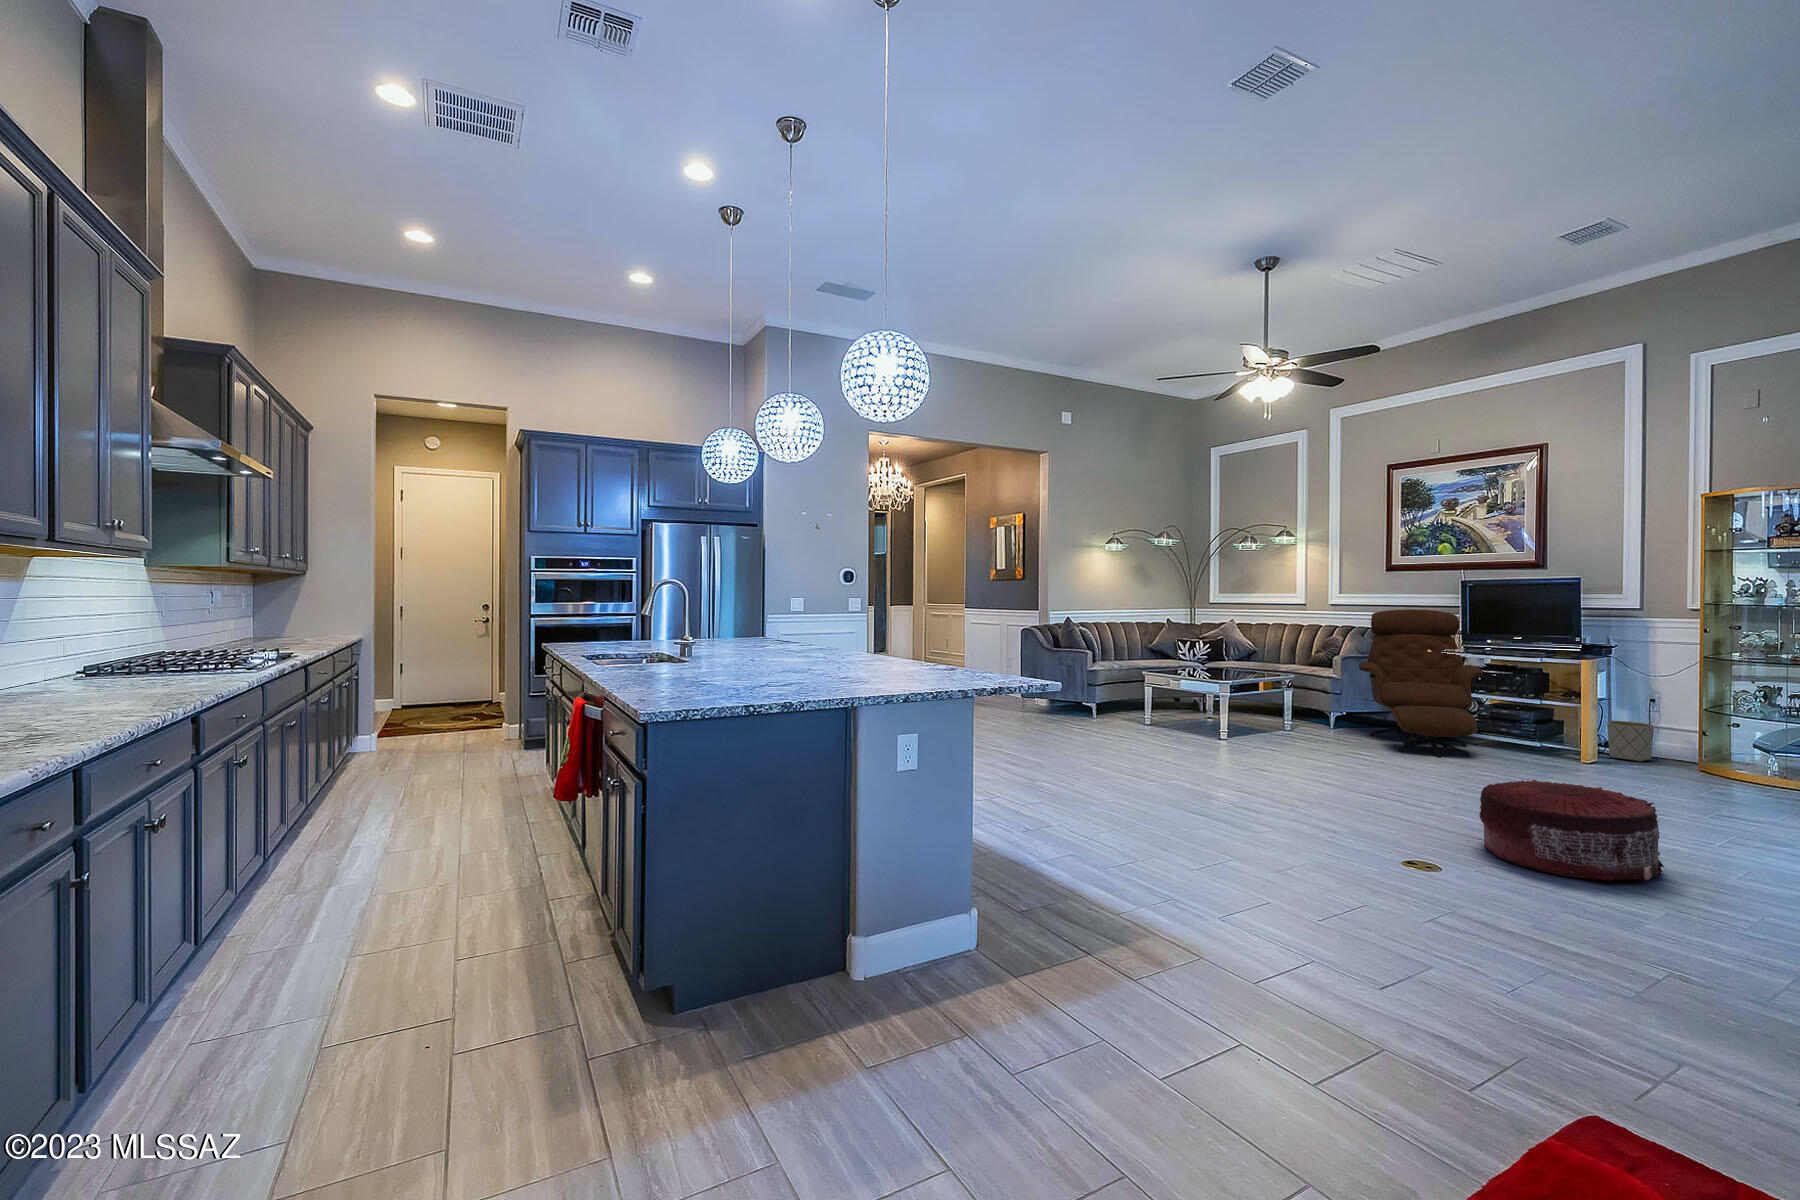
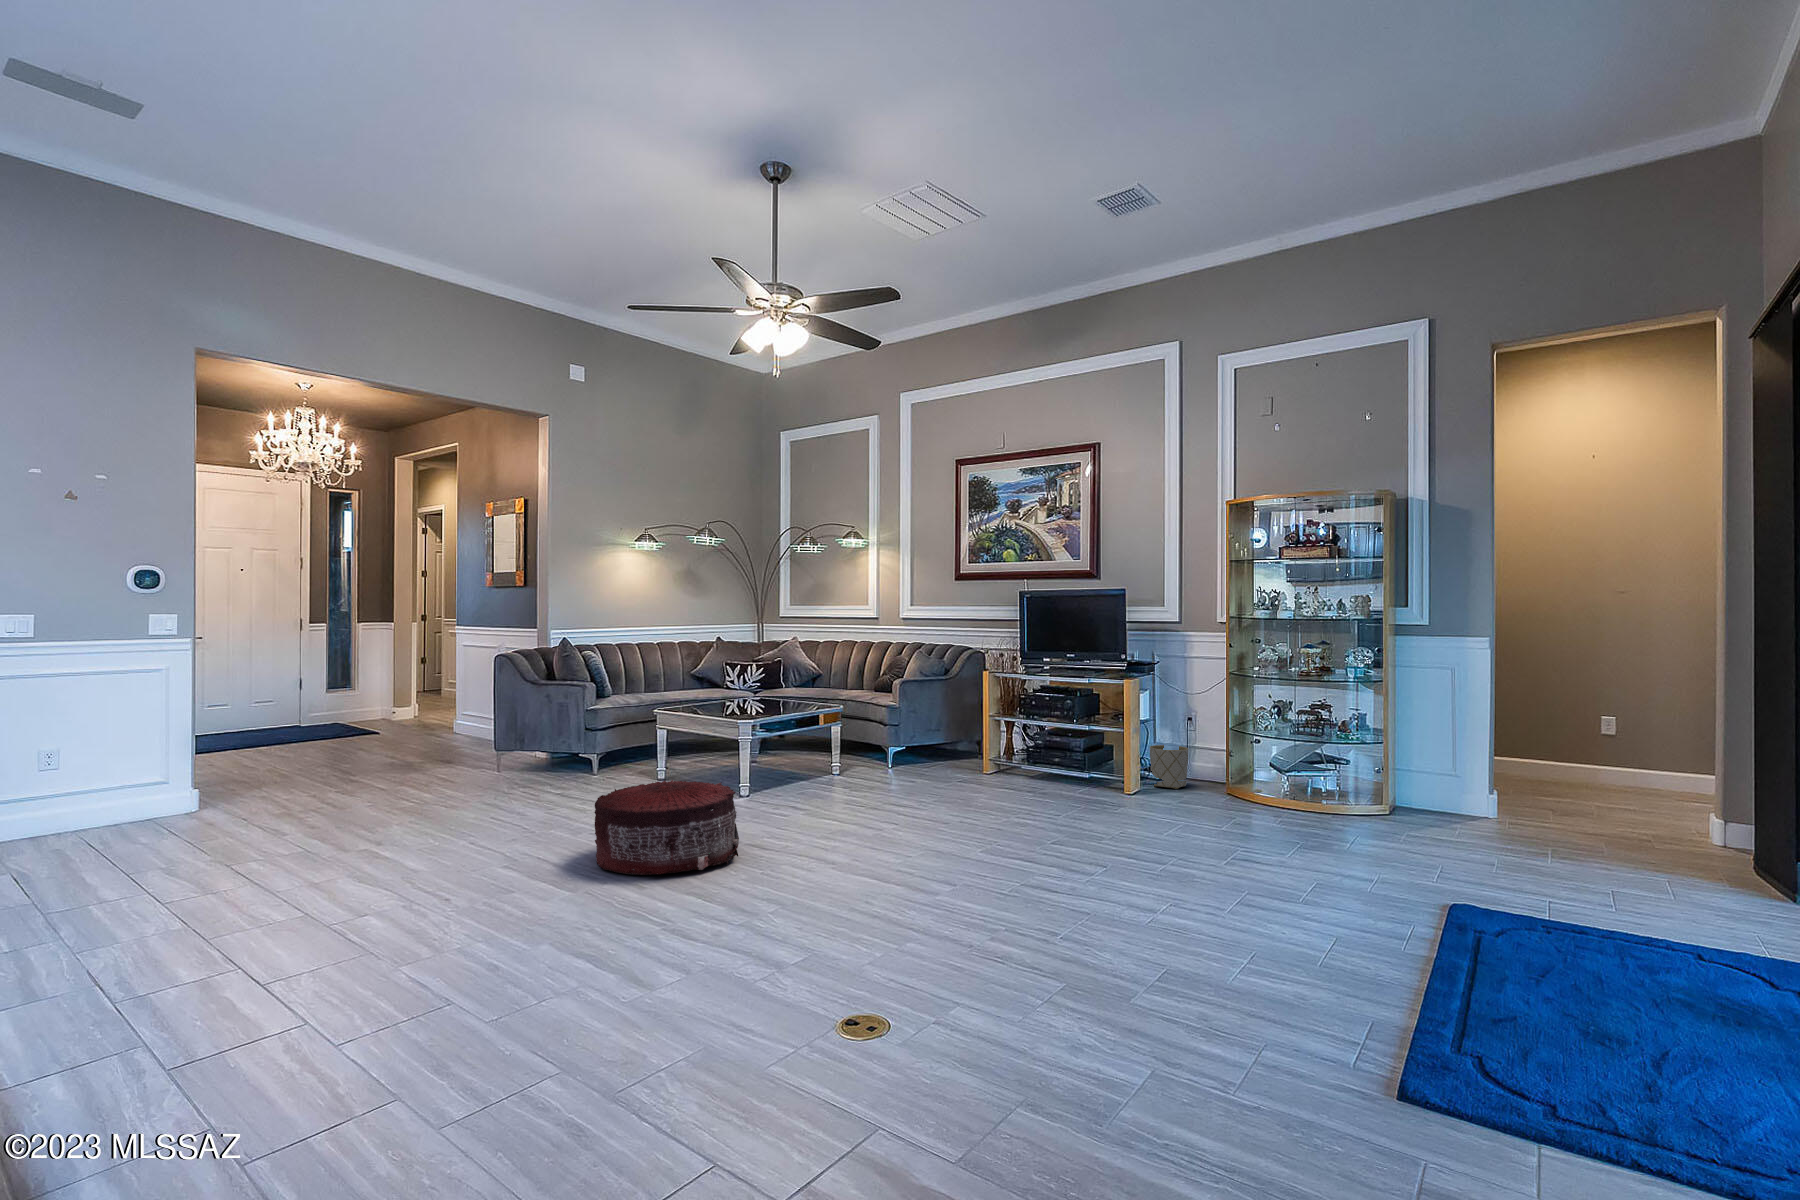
lounge chair: present [1359,609,1483,757] -> none [916,624,1039,799]
pouf: present [1479,779,1664,881] -> present [595,780,739,875]

